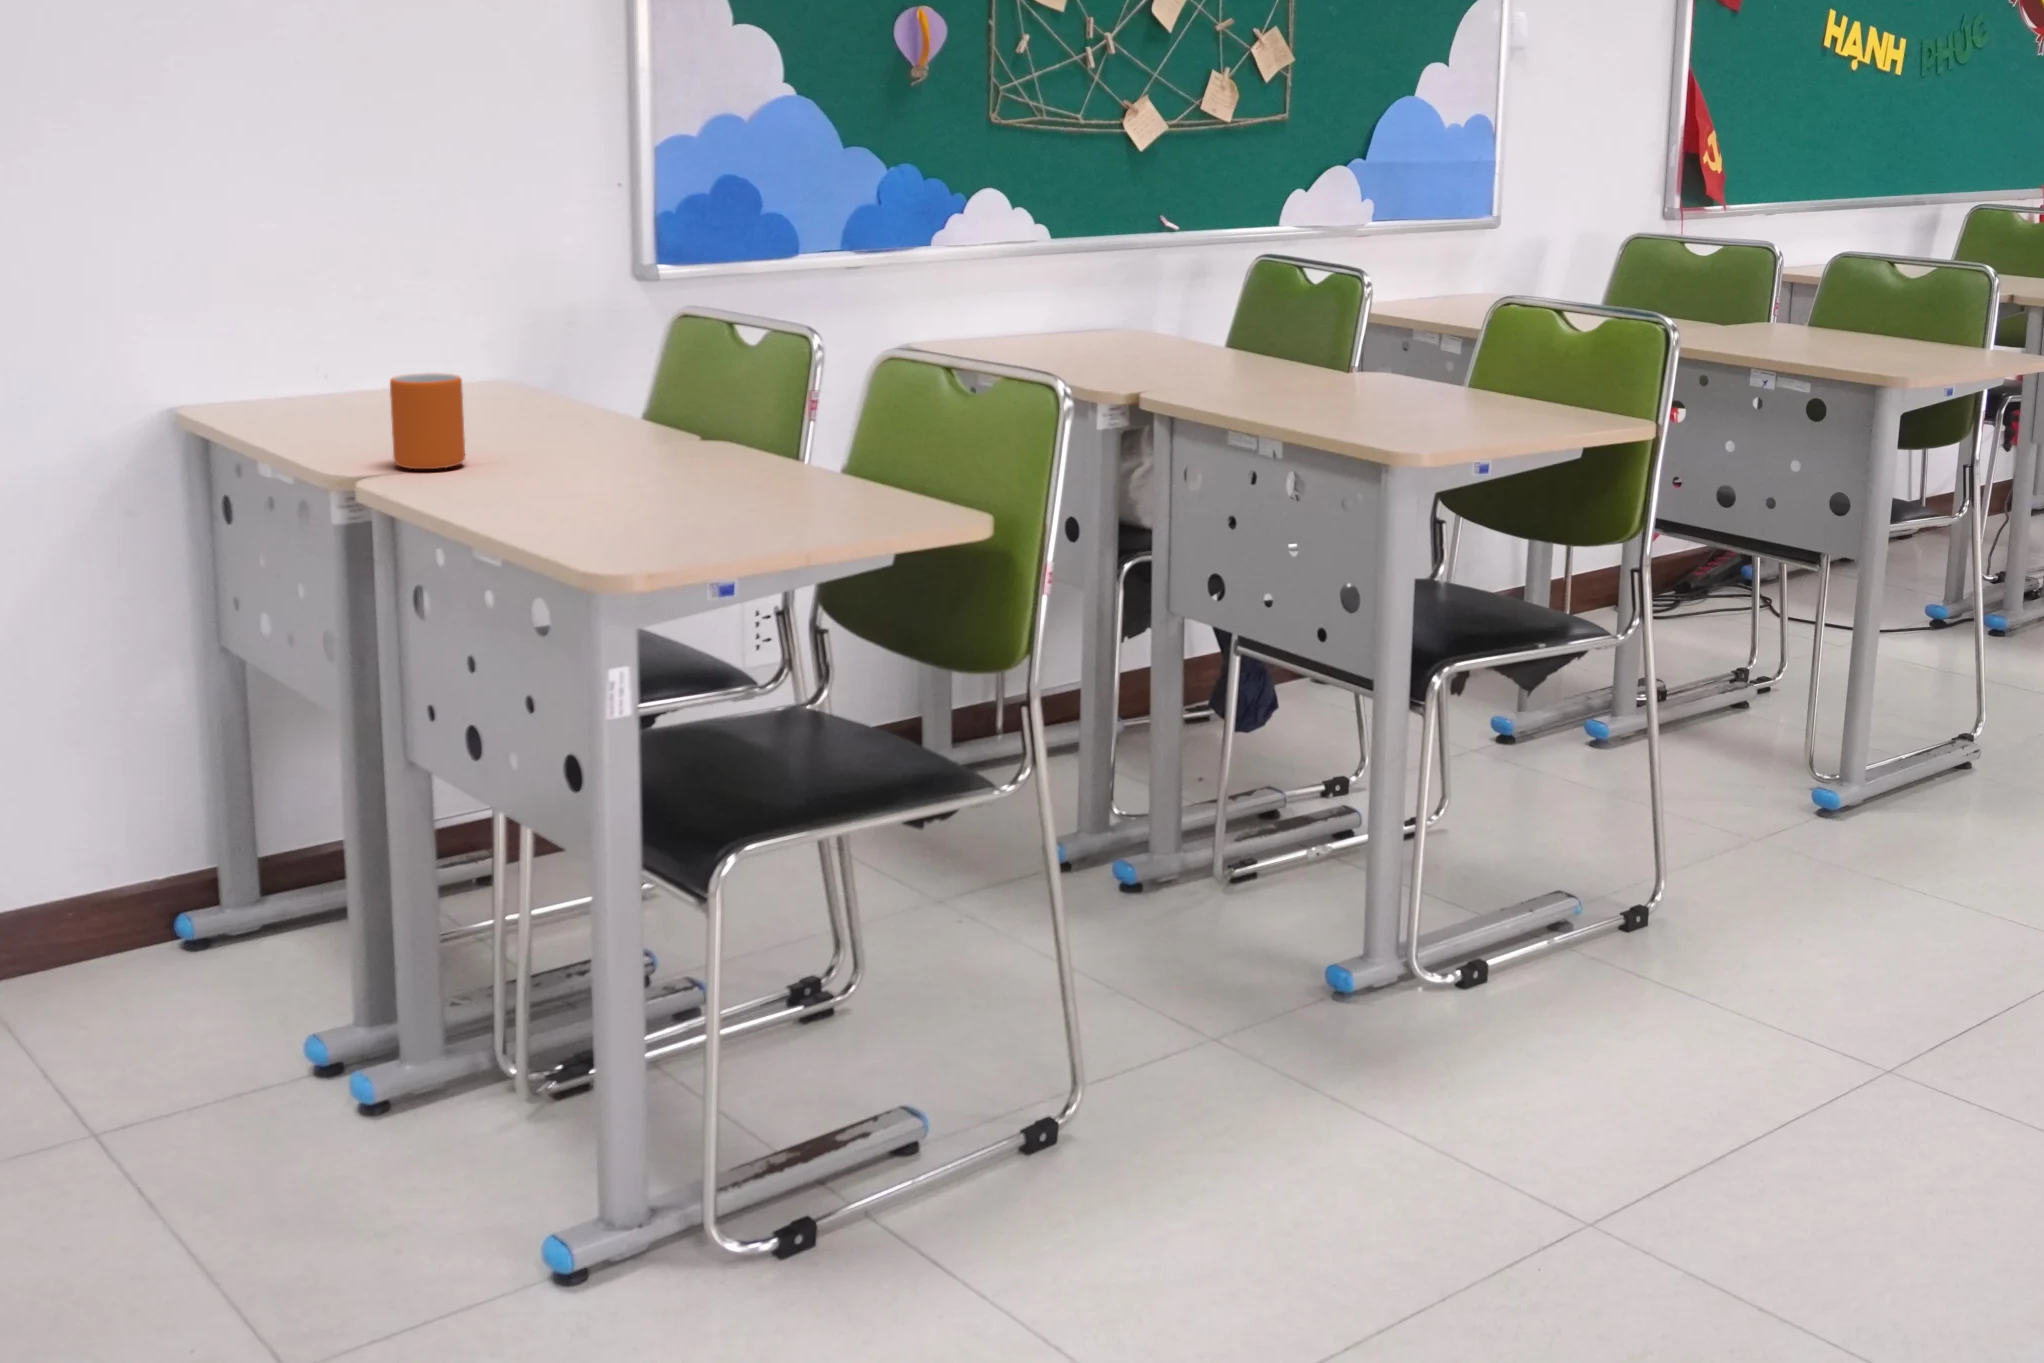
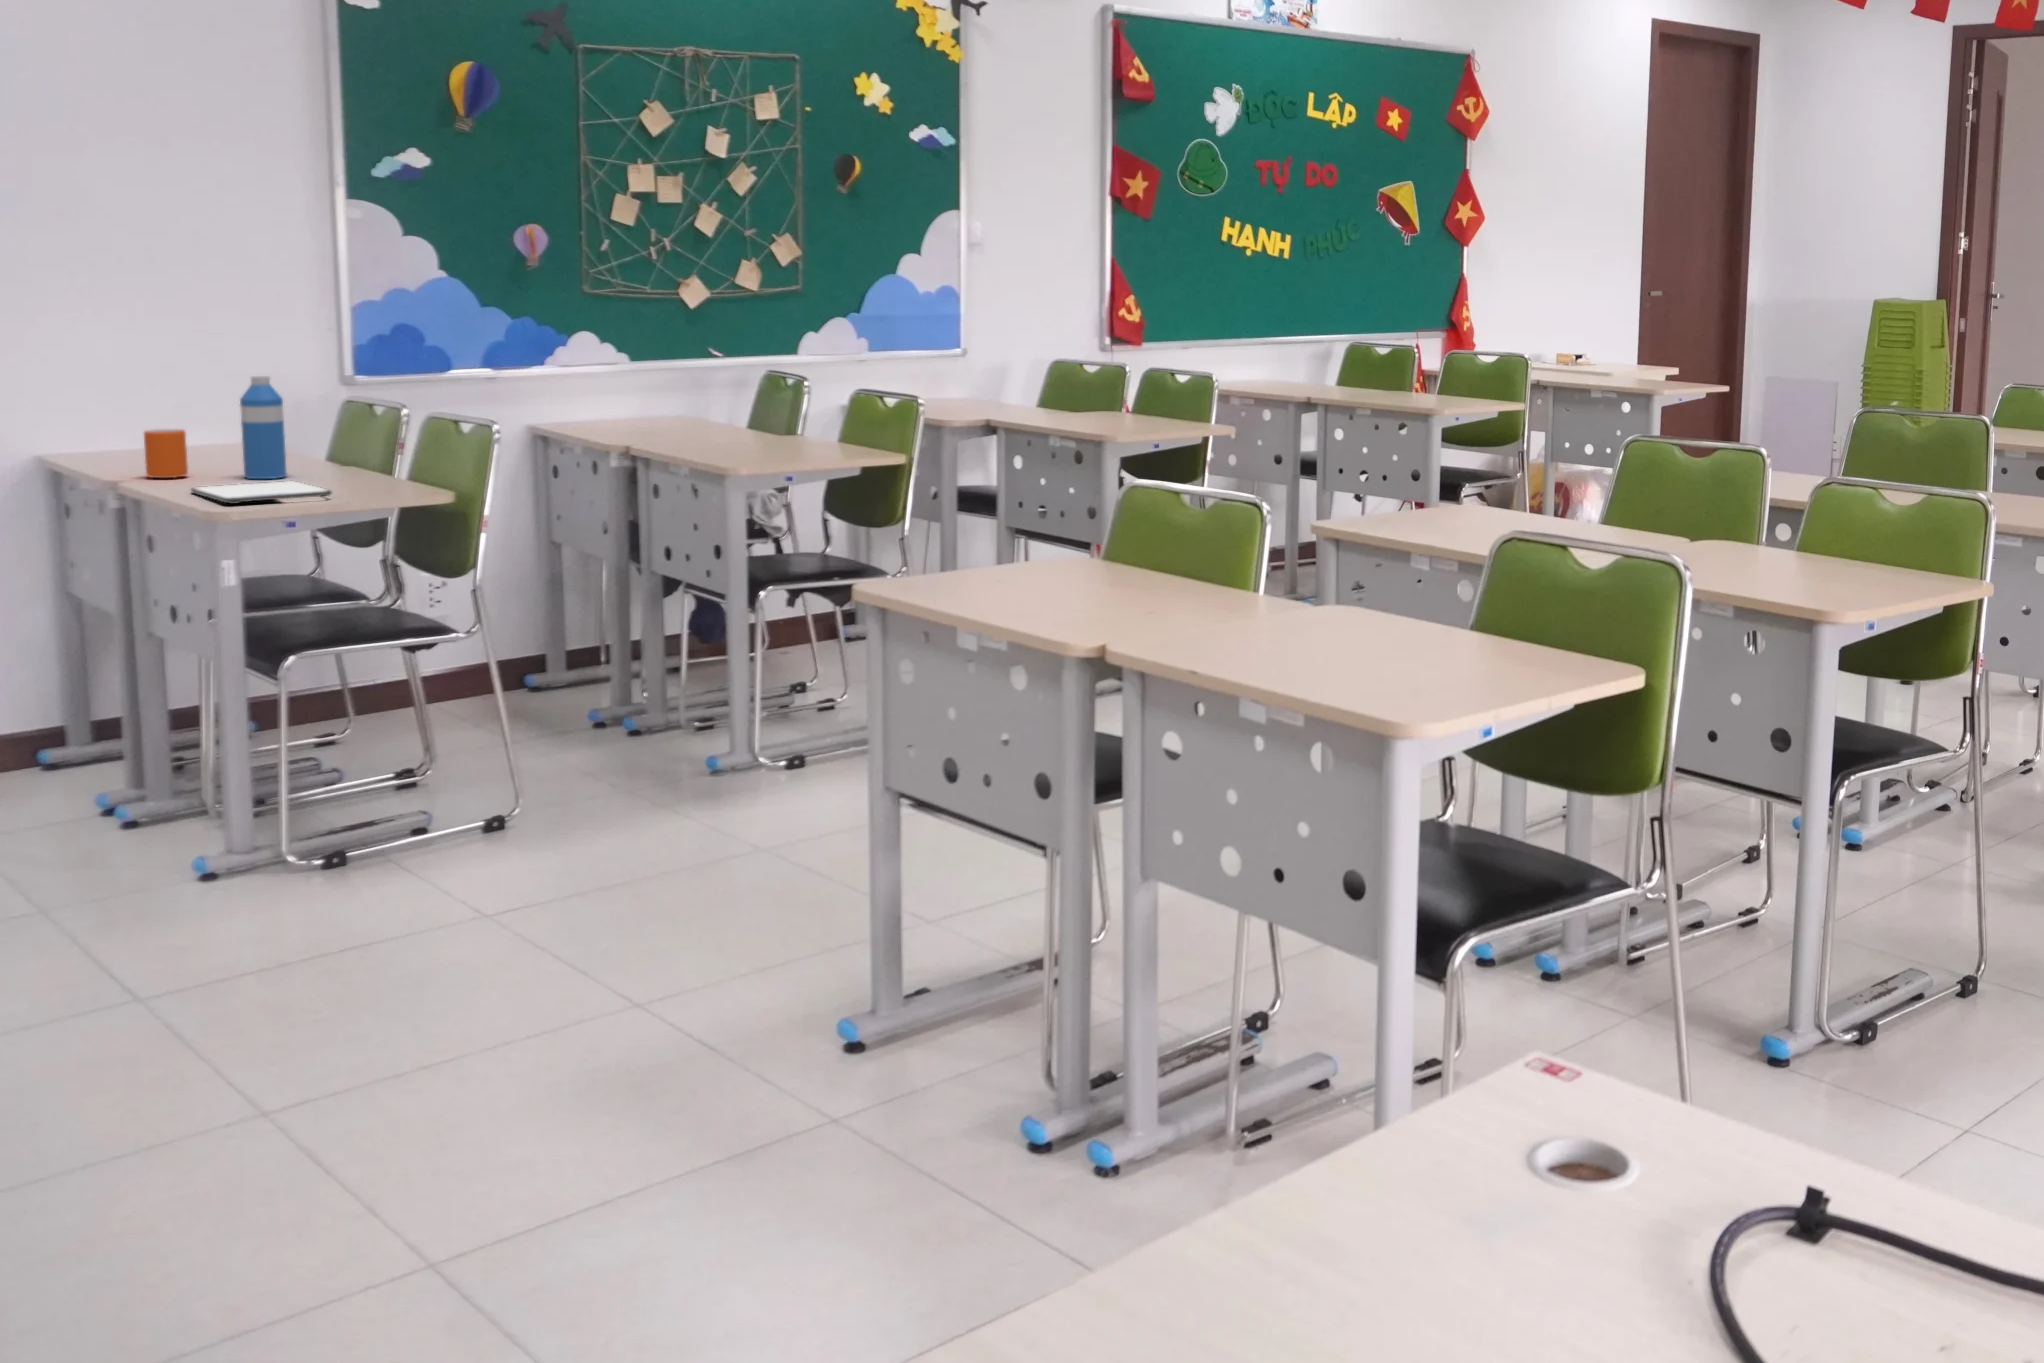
water bottle: none [561,274,639,472] -> present [240,376,287,479]
tablet: none [505,483,786,547] -> present [191,481,331,504]

